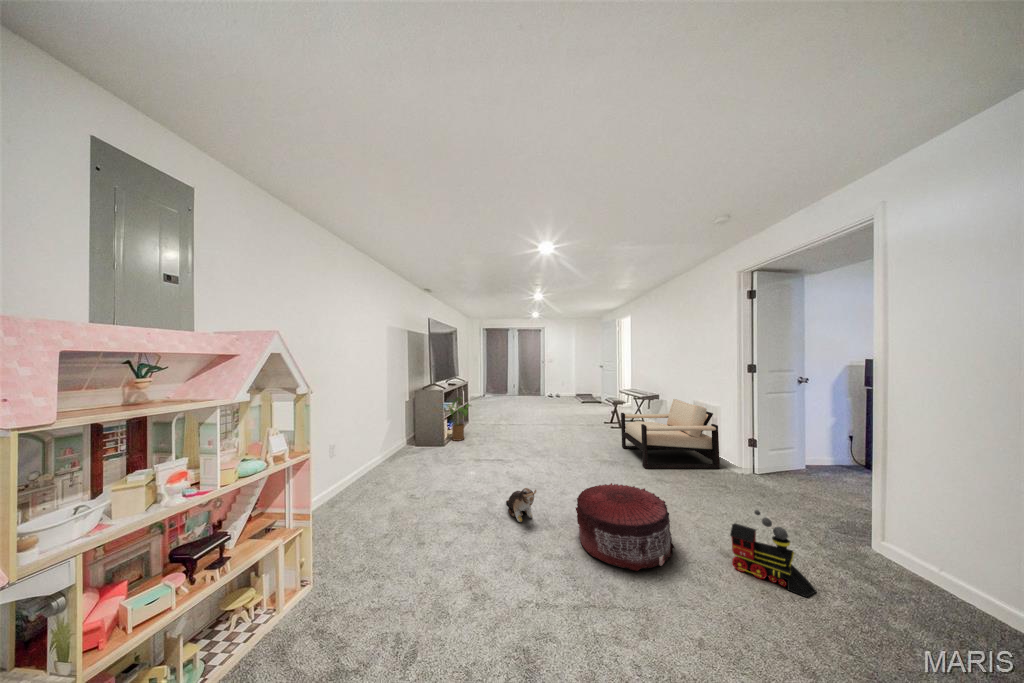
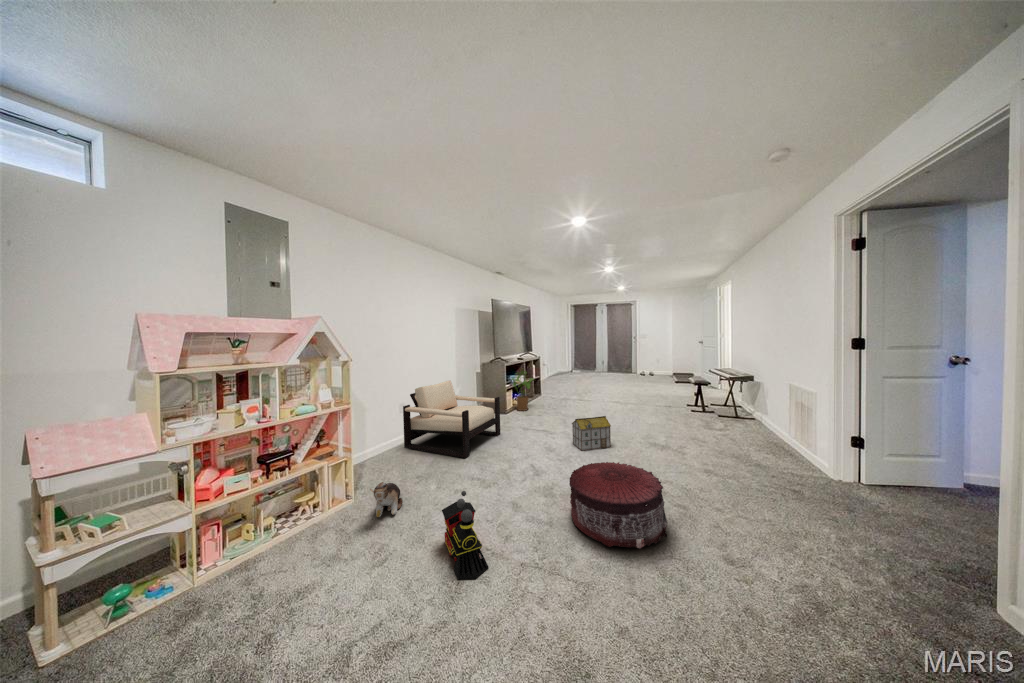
armchair: present [621,399,720,469] -> present [403,380,500,458]
toy house: none [532,439,570,477] -> present [572,416,611,451]
plush toy: present [506,488,536,522] -> present [370,482,403,517]
toy train: present [730,510,816,597] -> present [442,491,489,579]

